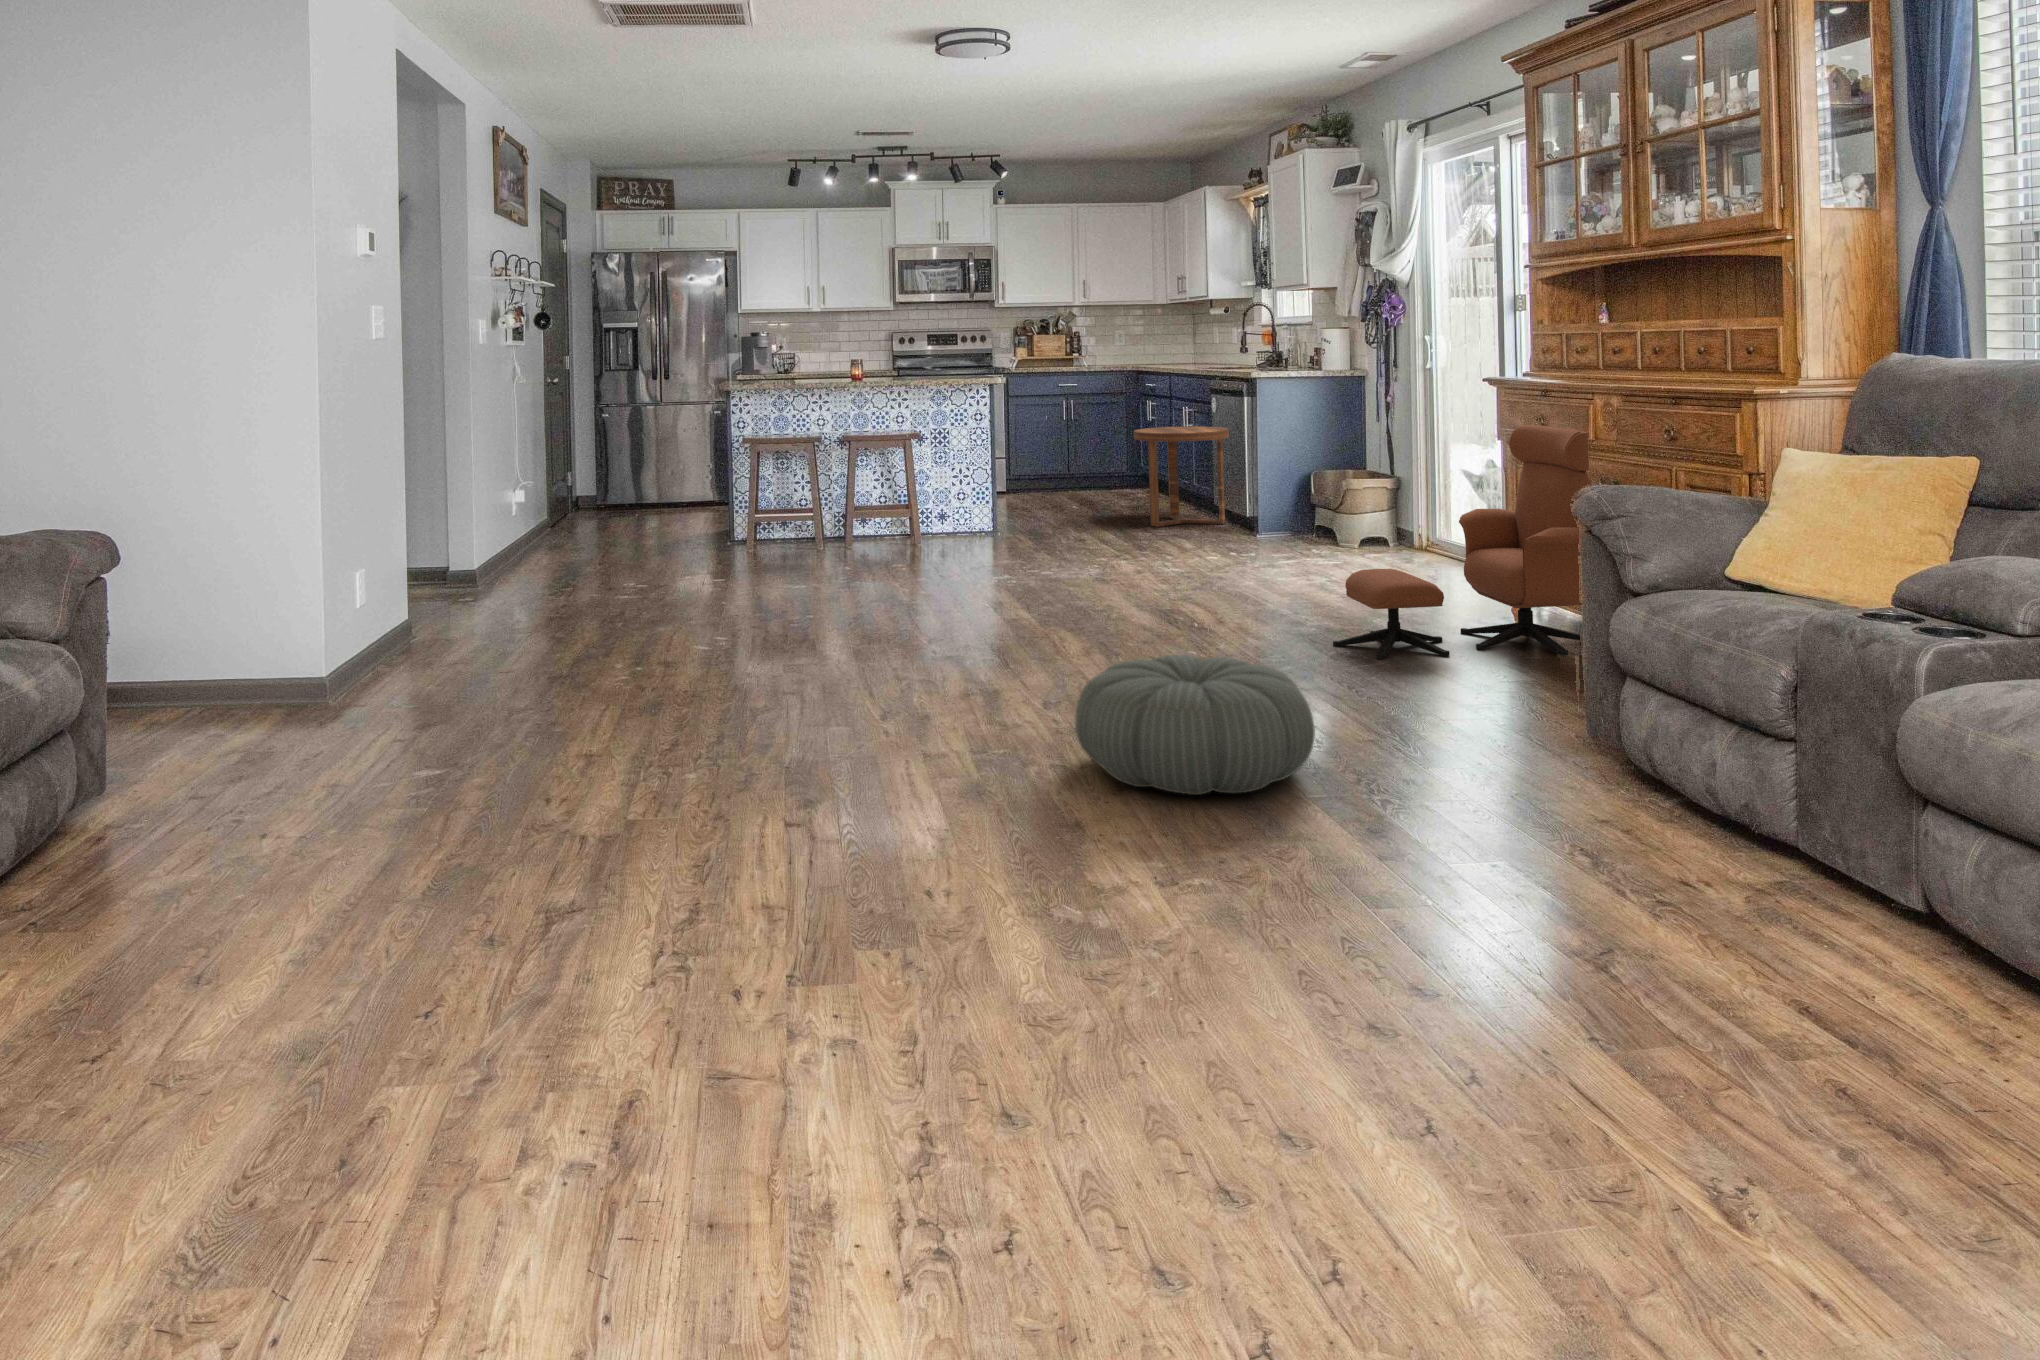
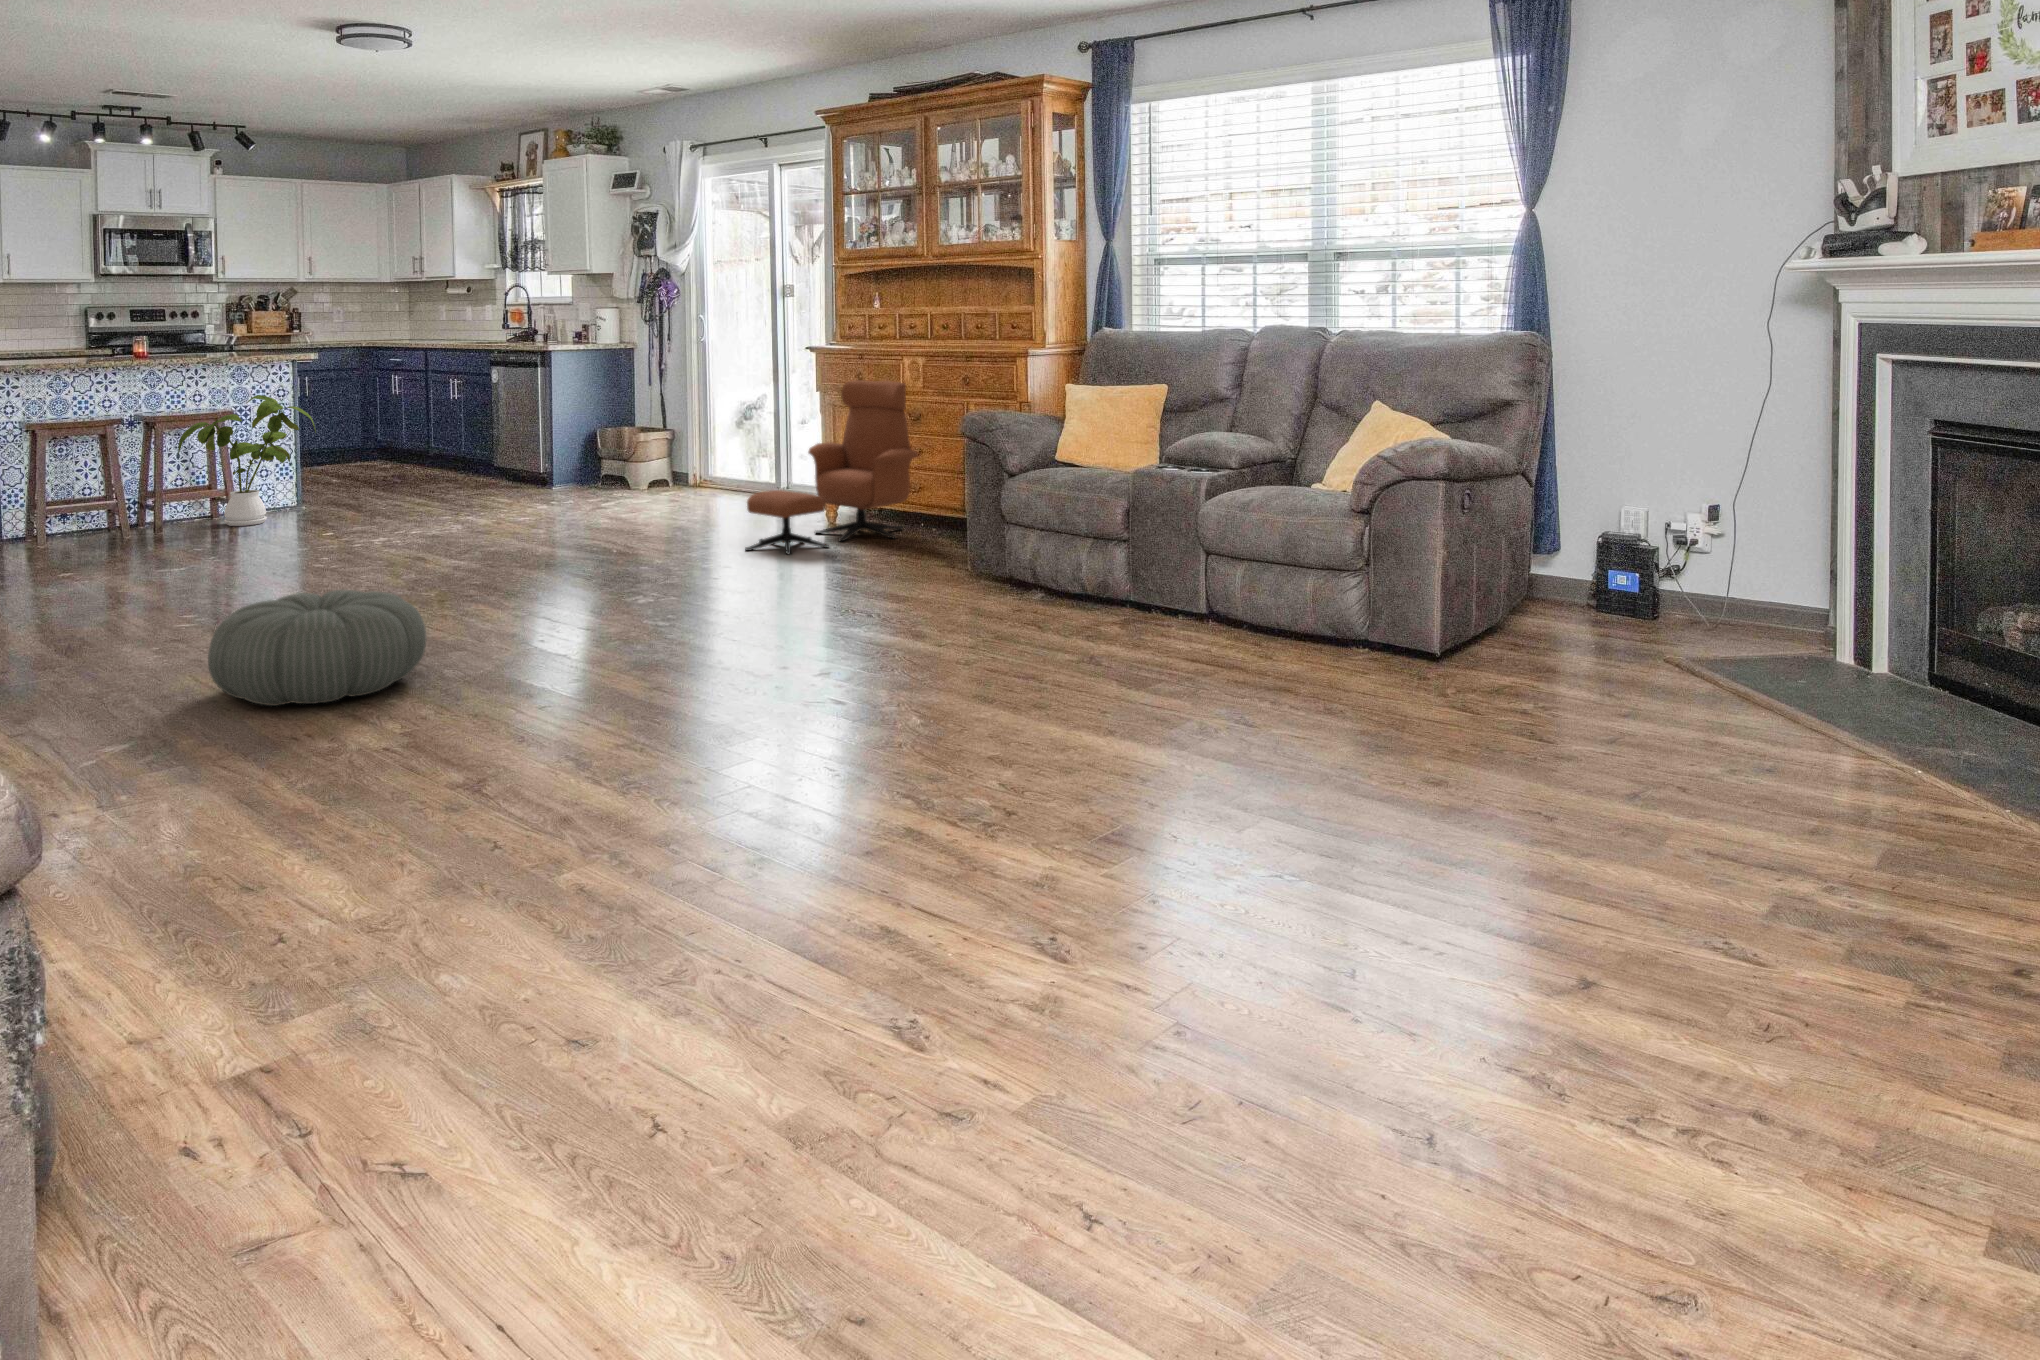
house plant: none [859,421,973,549] -> present [178,395,316,526]
side table: present [1134,426,1229,527] -> none [431,397,521,490]
pouf: present [1075,655,1315,795] -> present [208,590,426,706]

